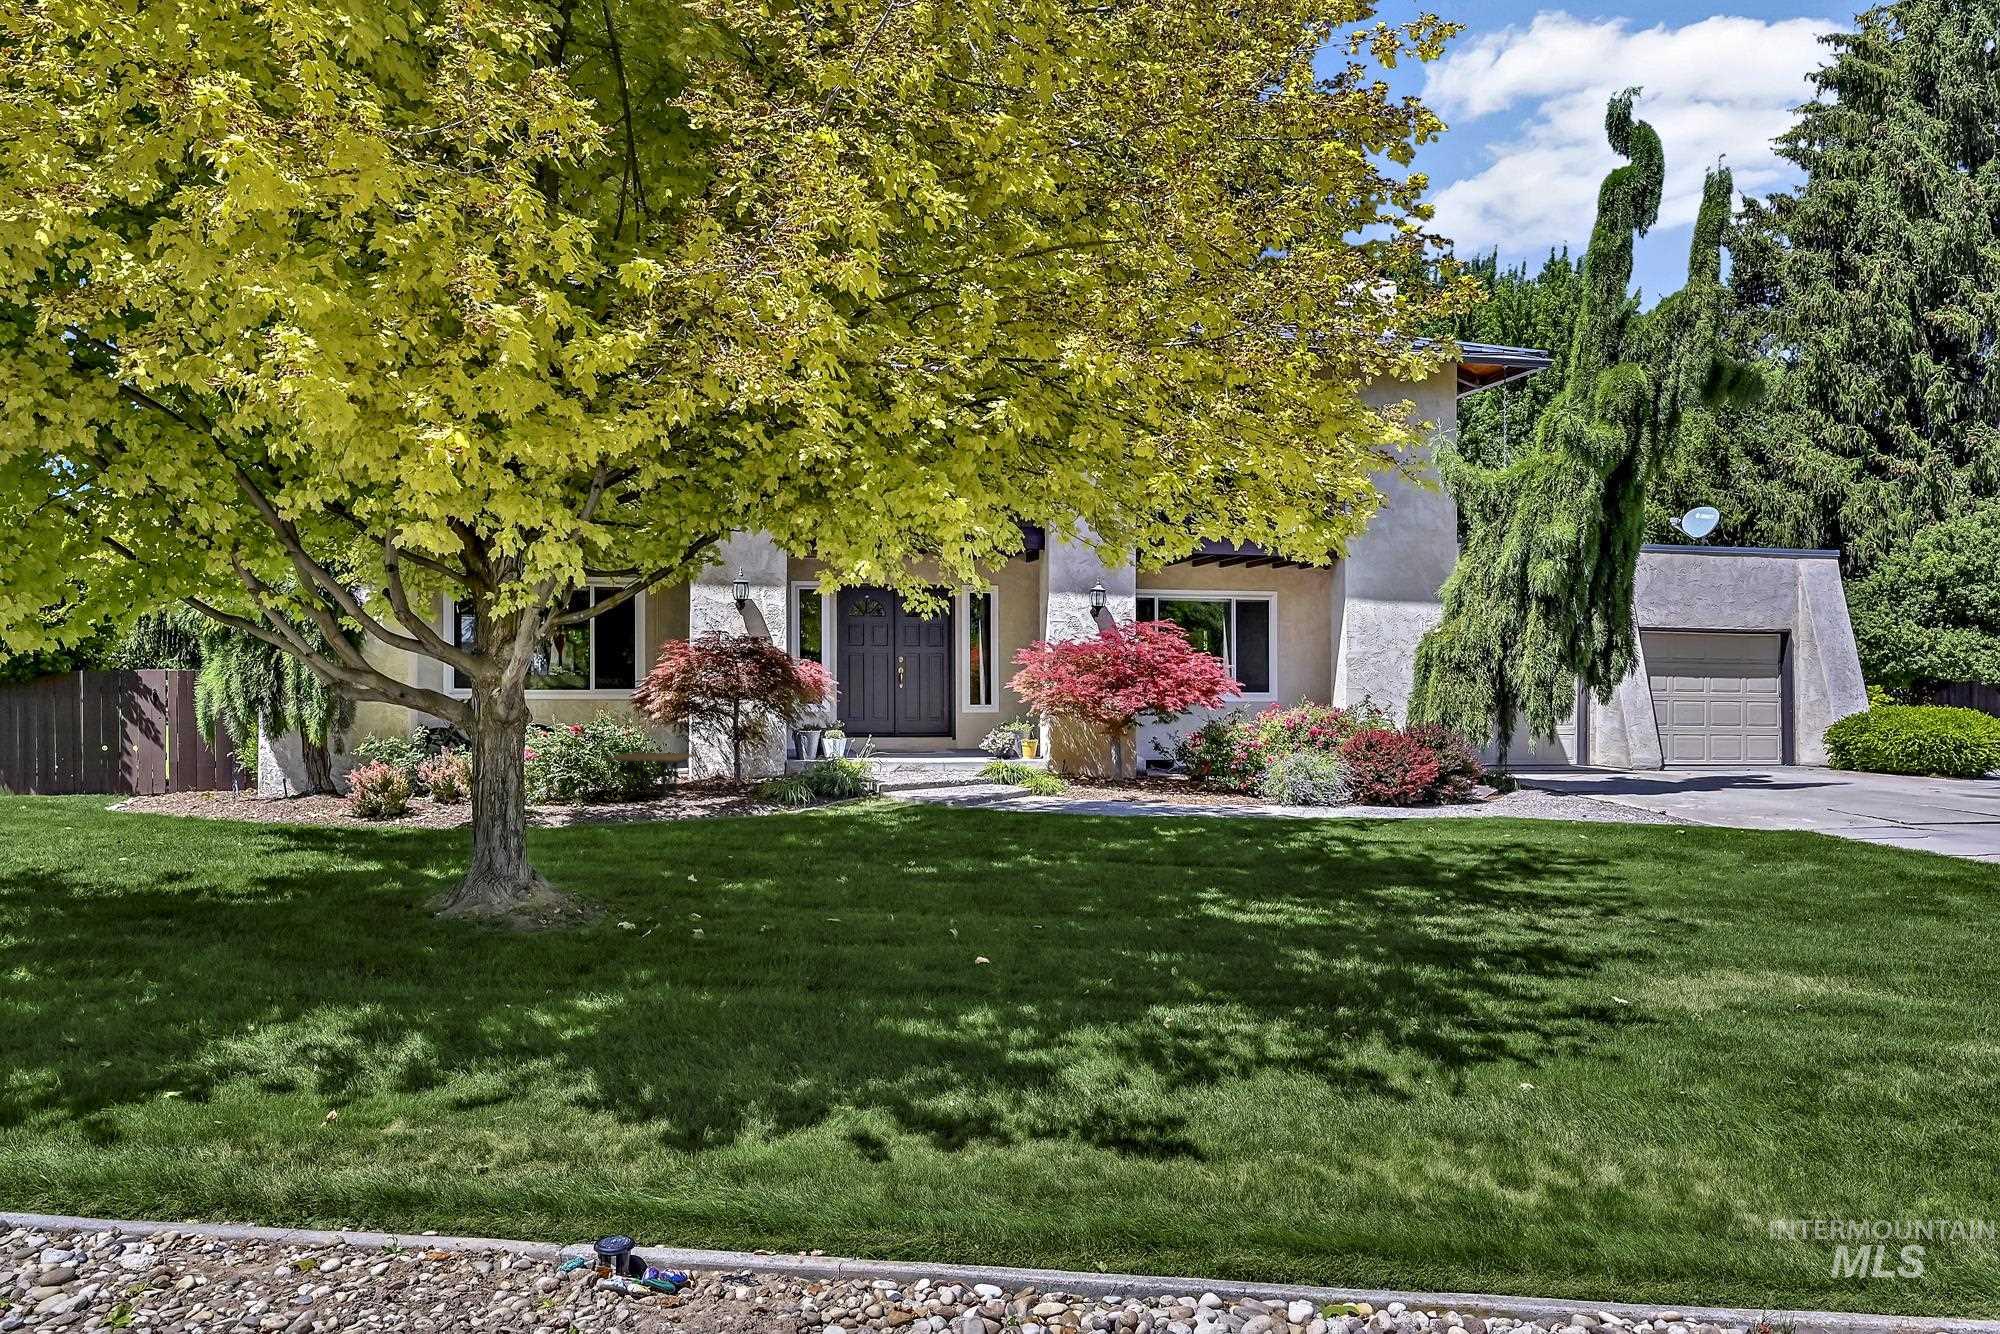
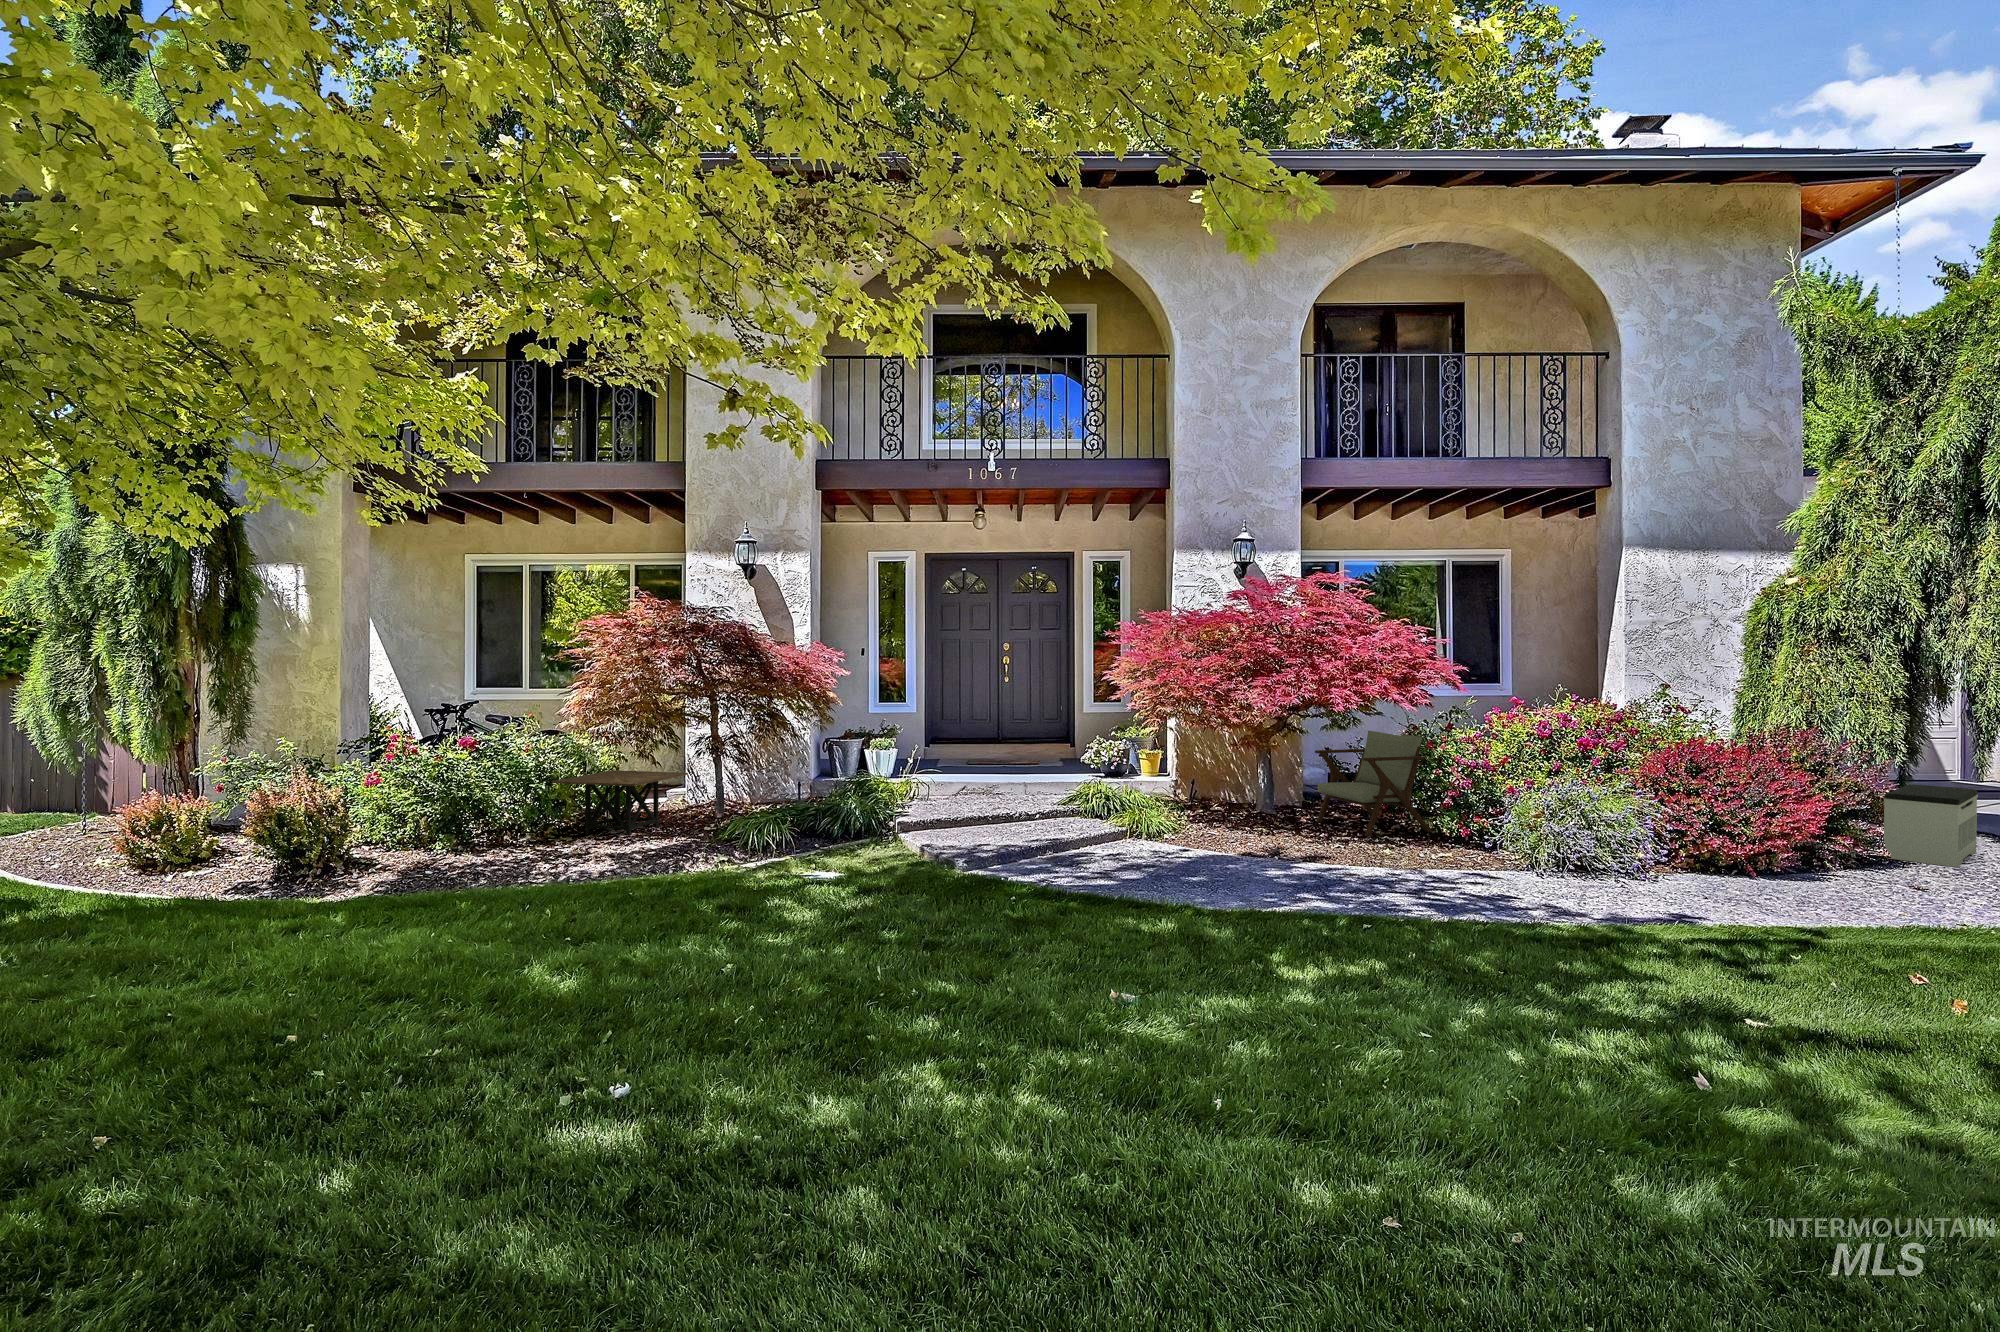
lounge chair: none [1150,724,1225,794] -> present [1315,731,1432,836]
bench: none [1476,757,1527,803] -> present [1884,784,1978,867]

